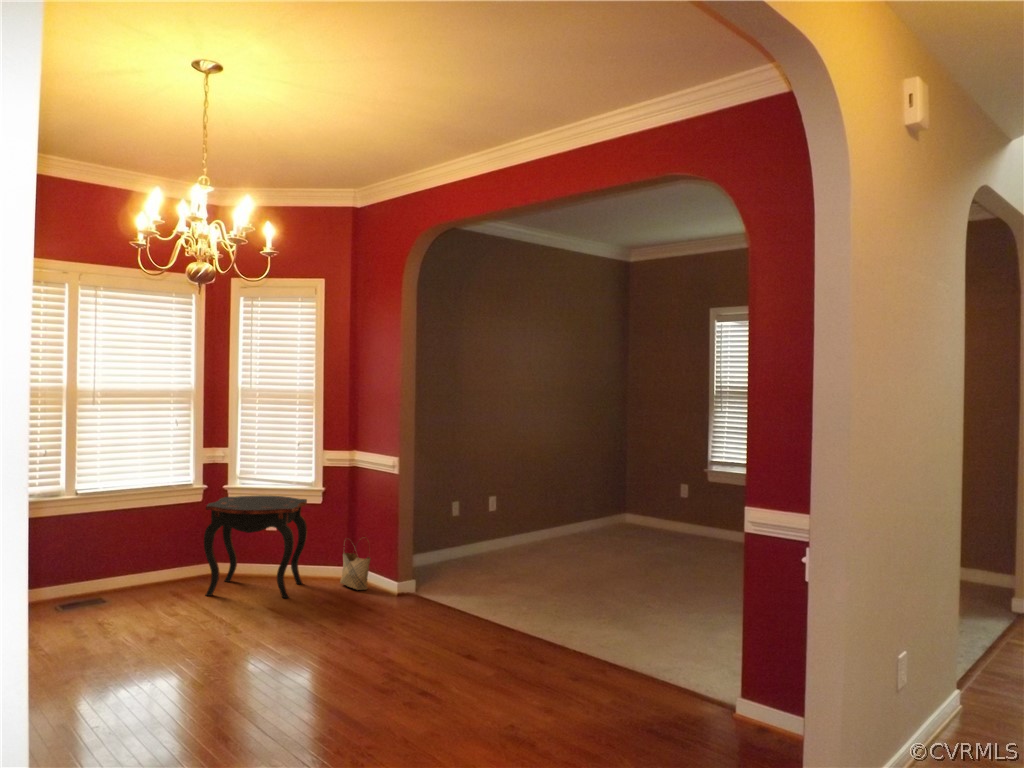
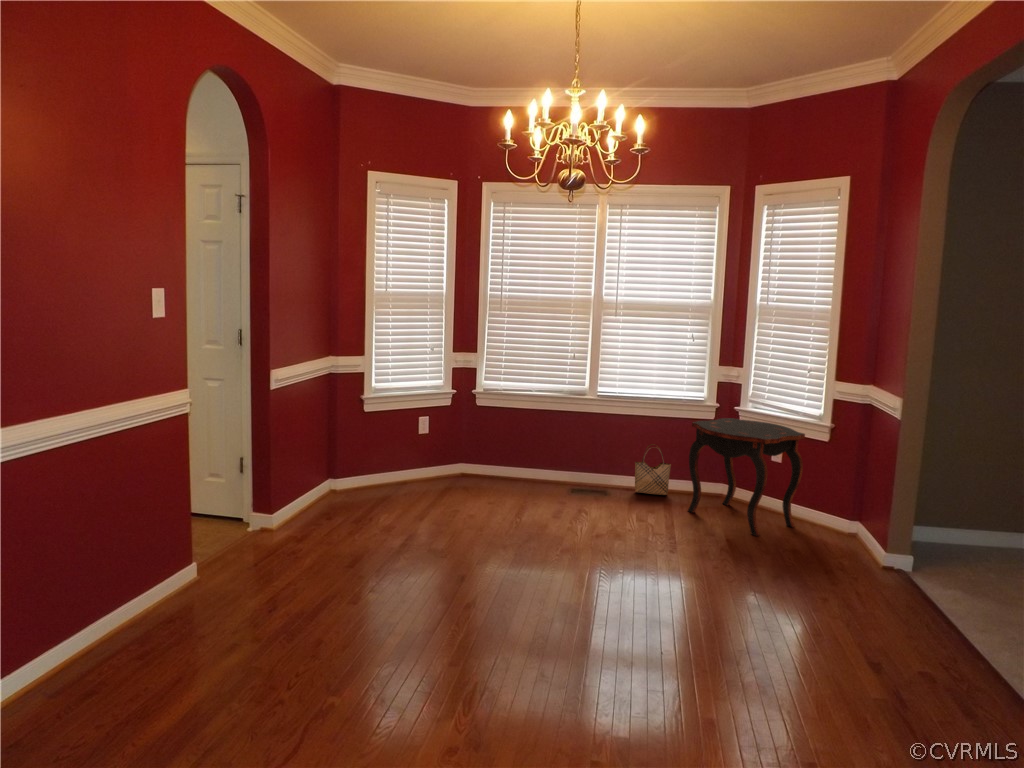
woven basket: present [340,553,371,590] -> present [635,444,671,495]

